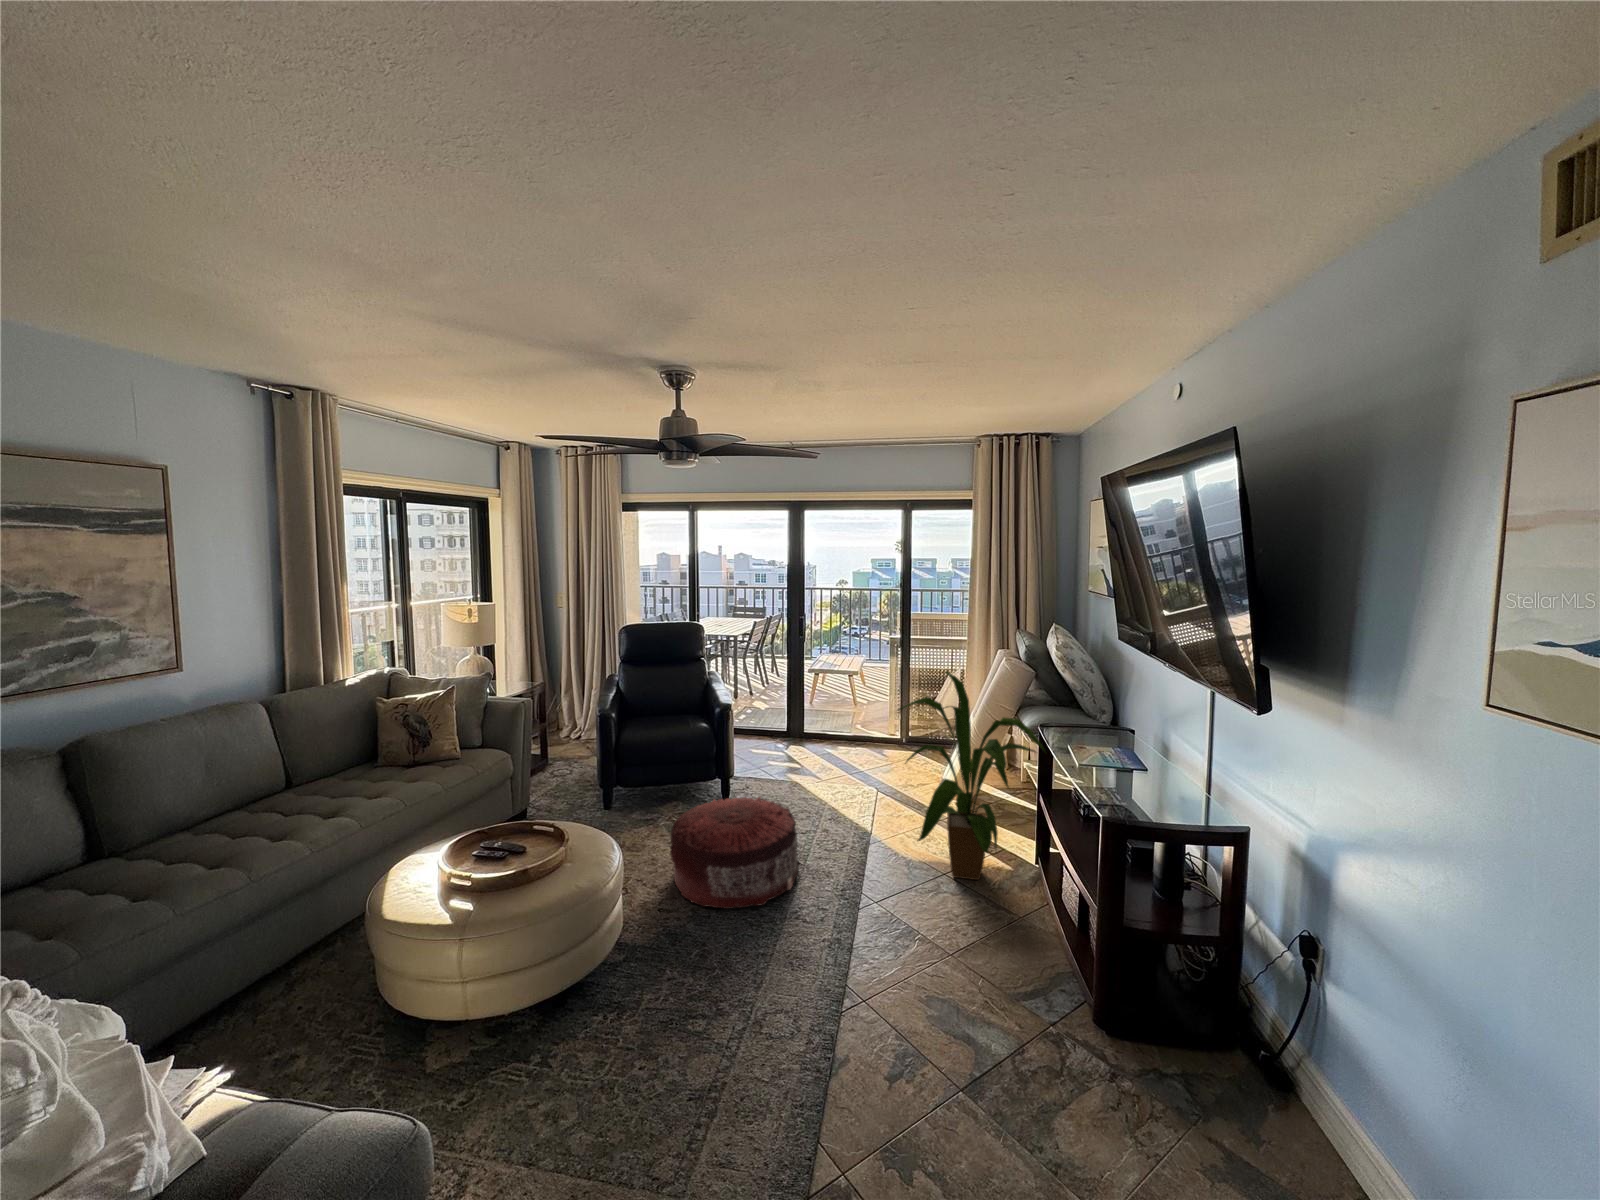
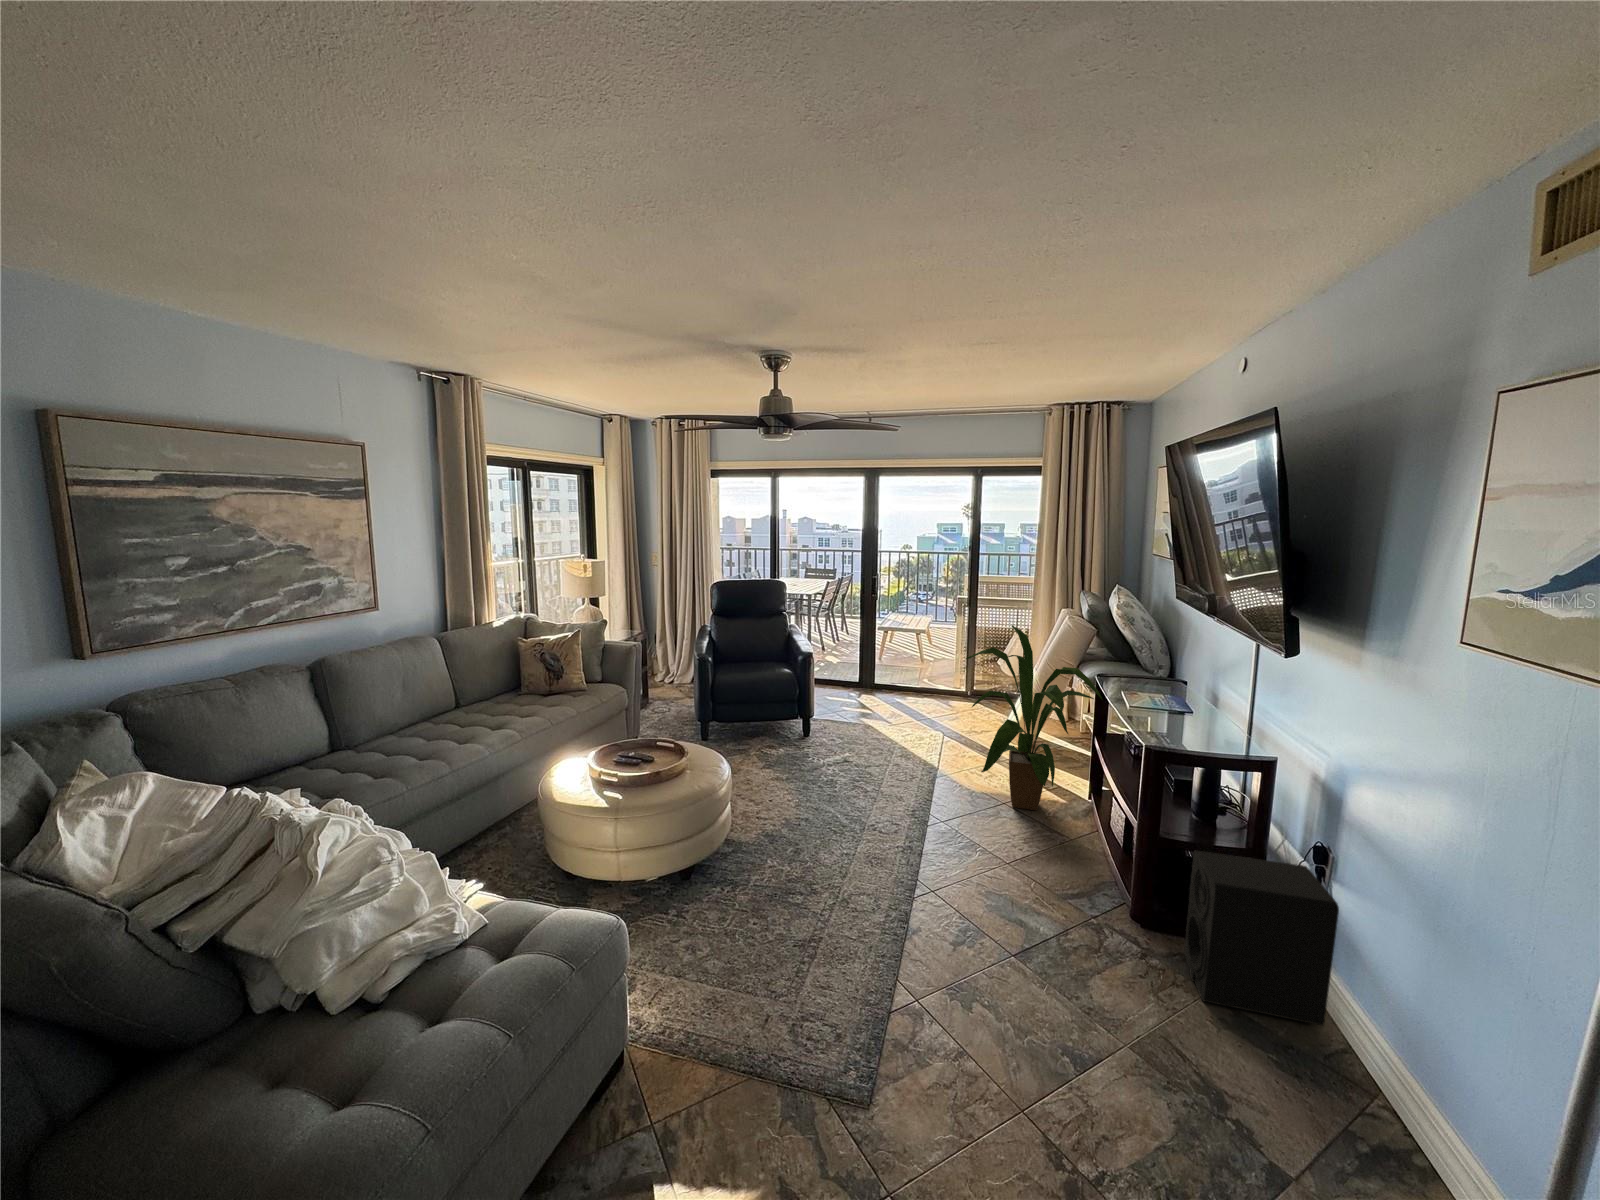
pouf: present [670,797,800,908] -> none [765,731,877,820]
speaker: none [1160,945,1345,1168] -> present [1184,850,1339,1026]

